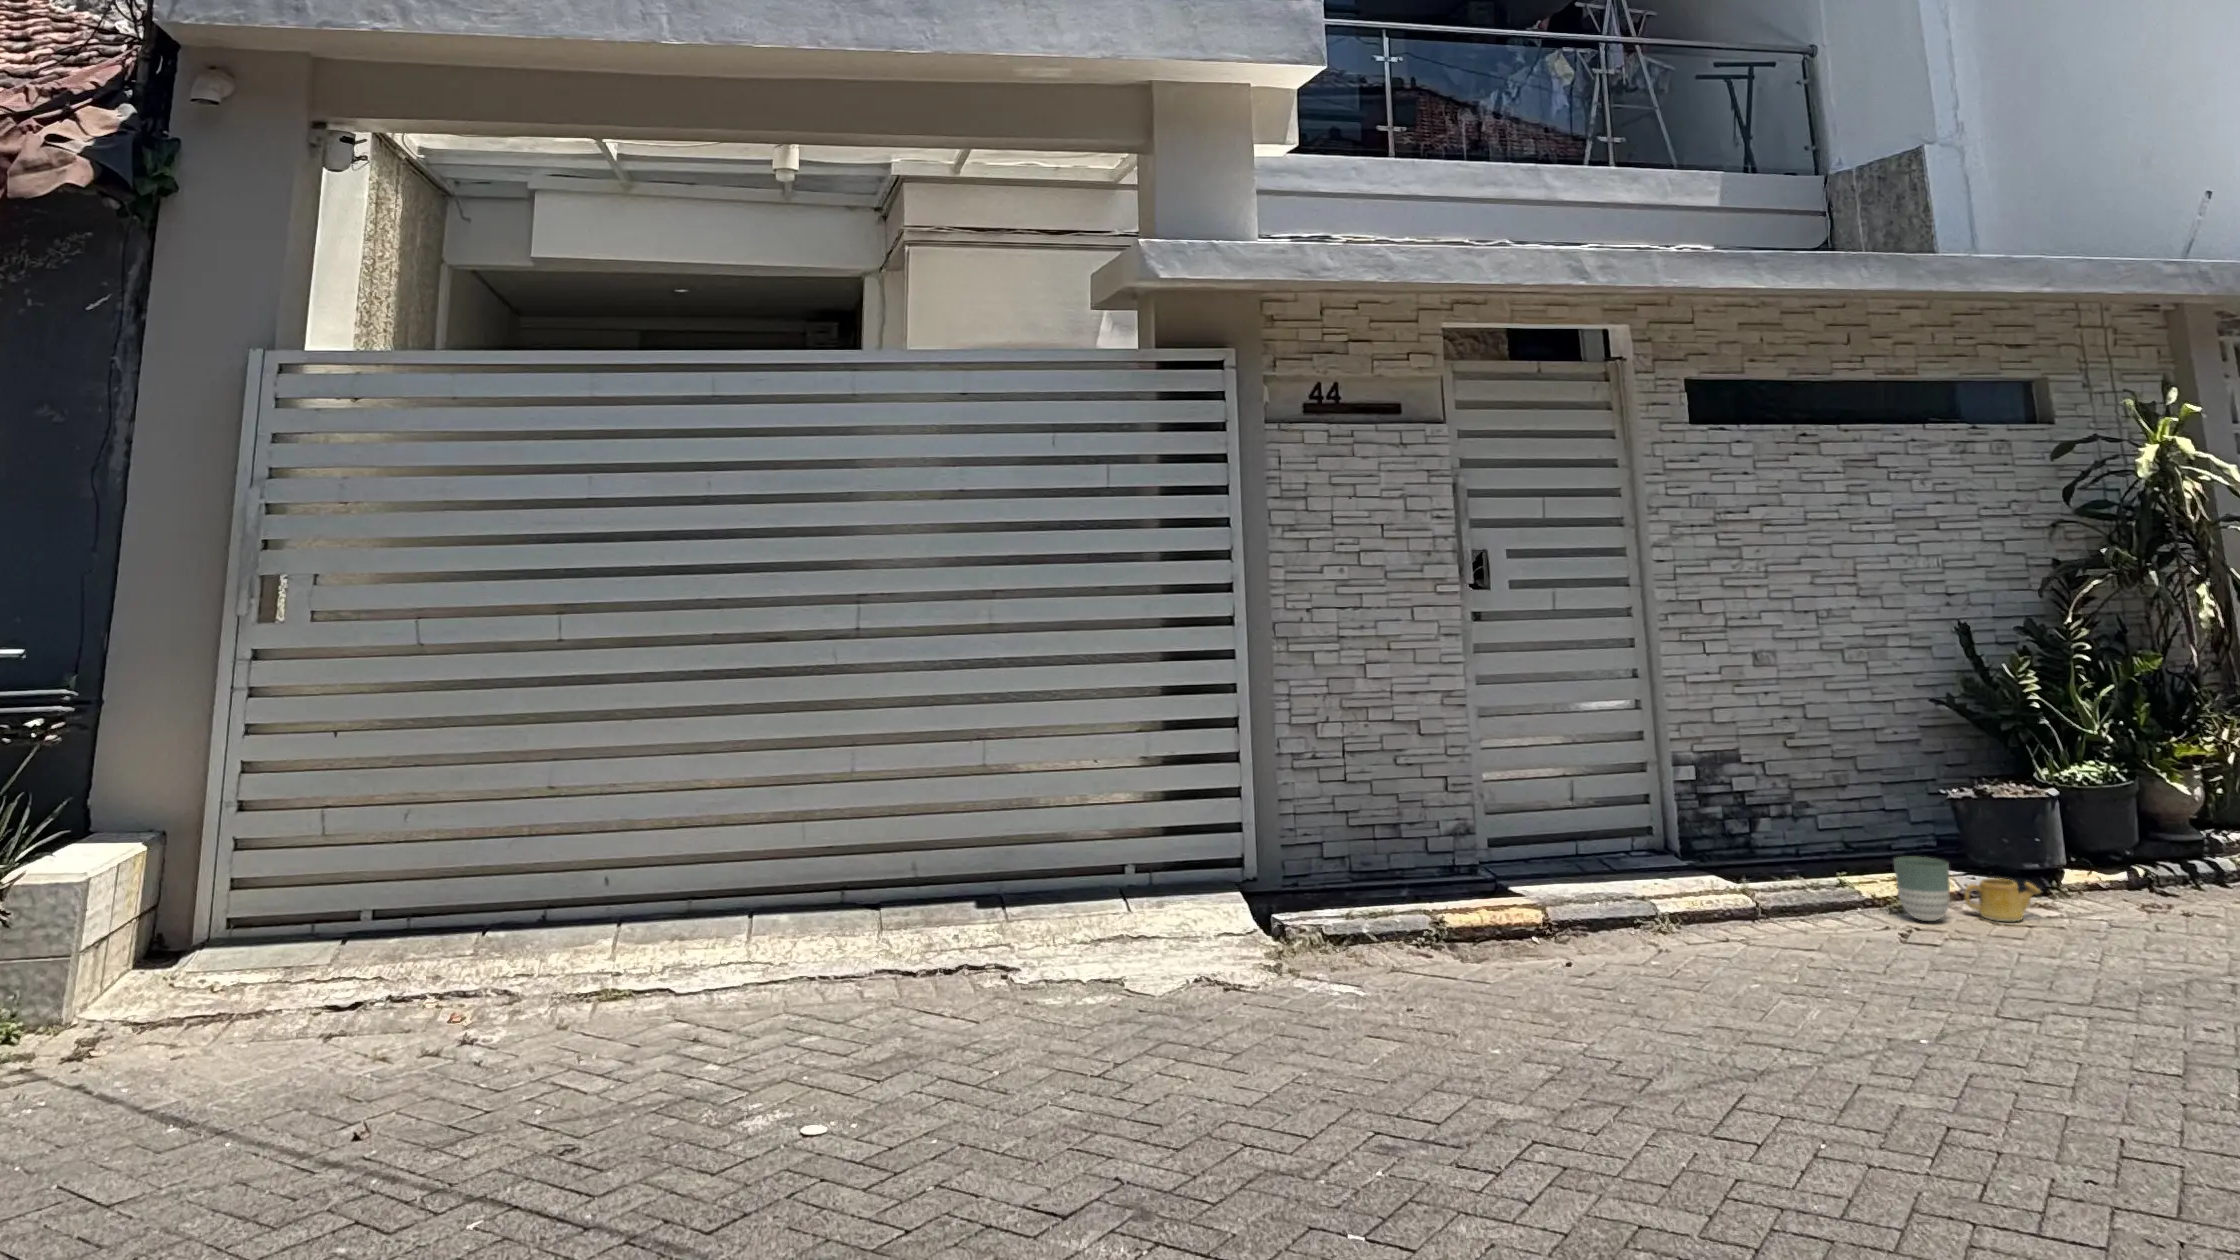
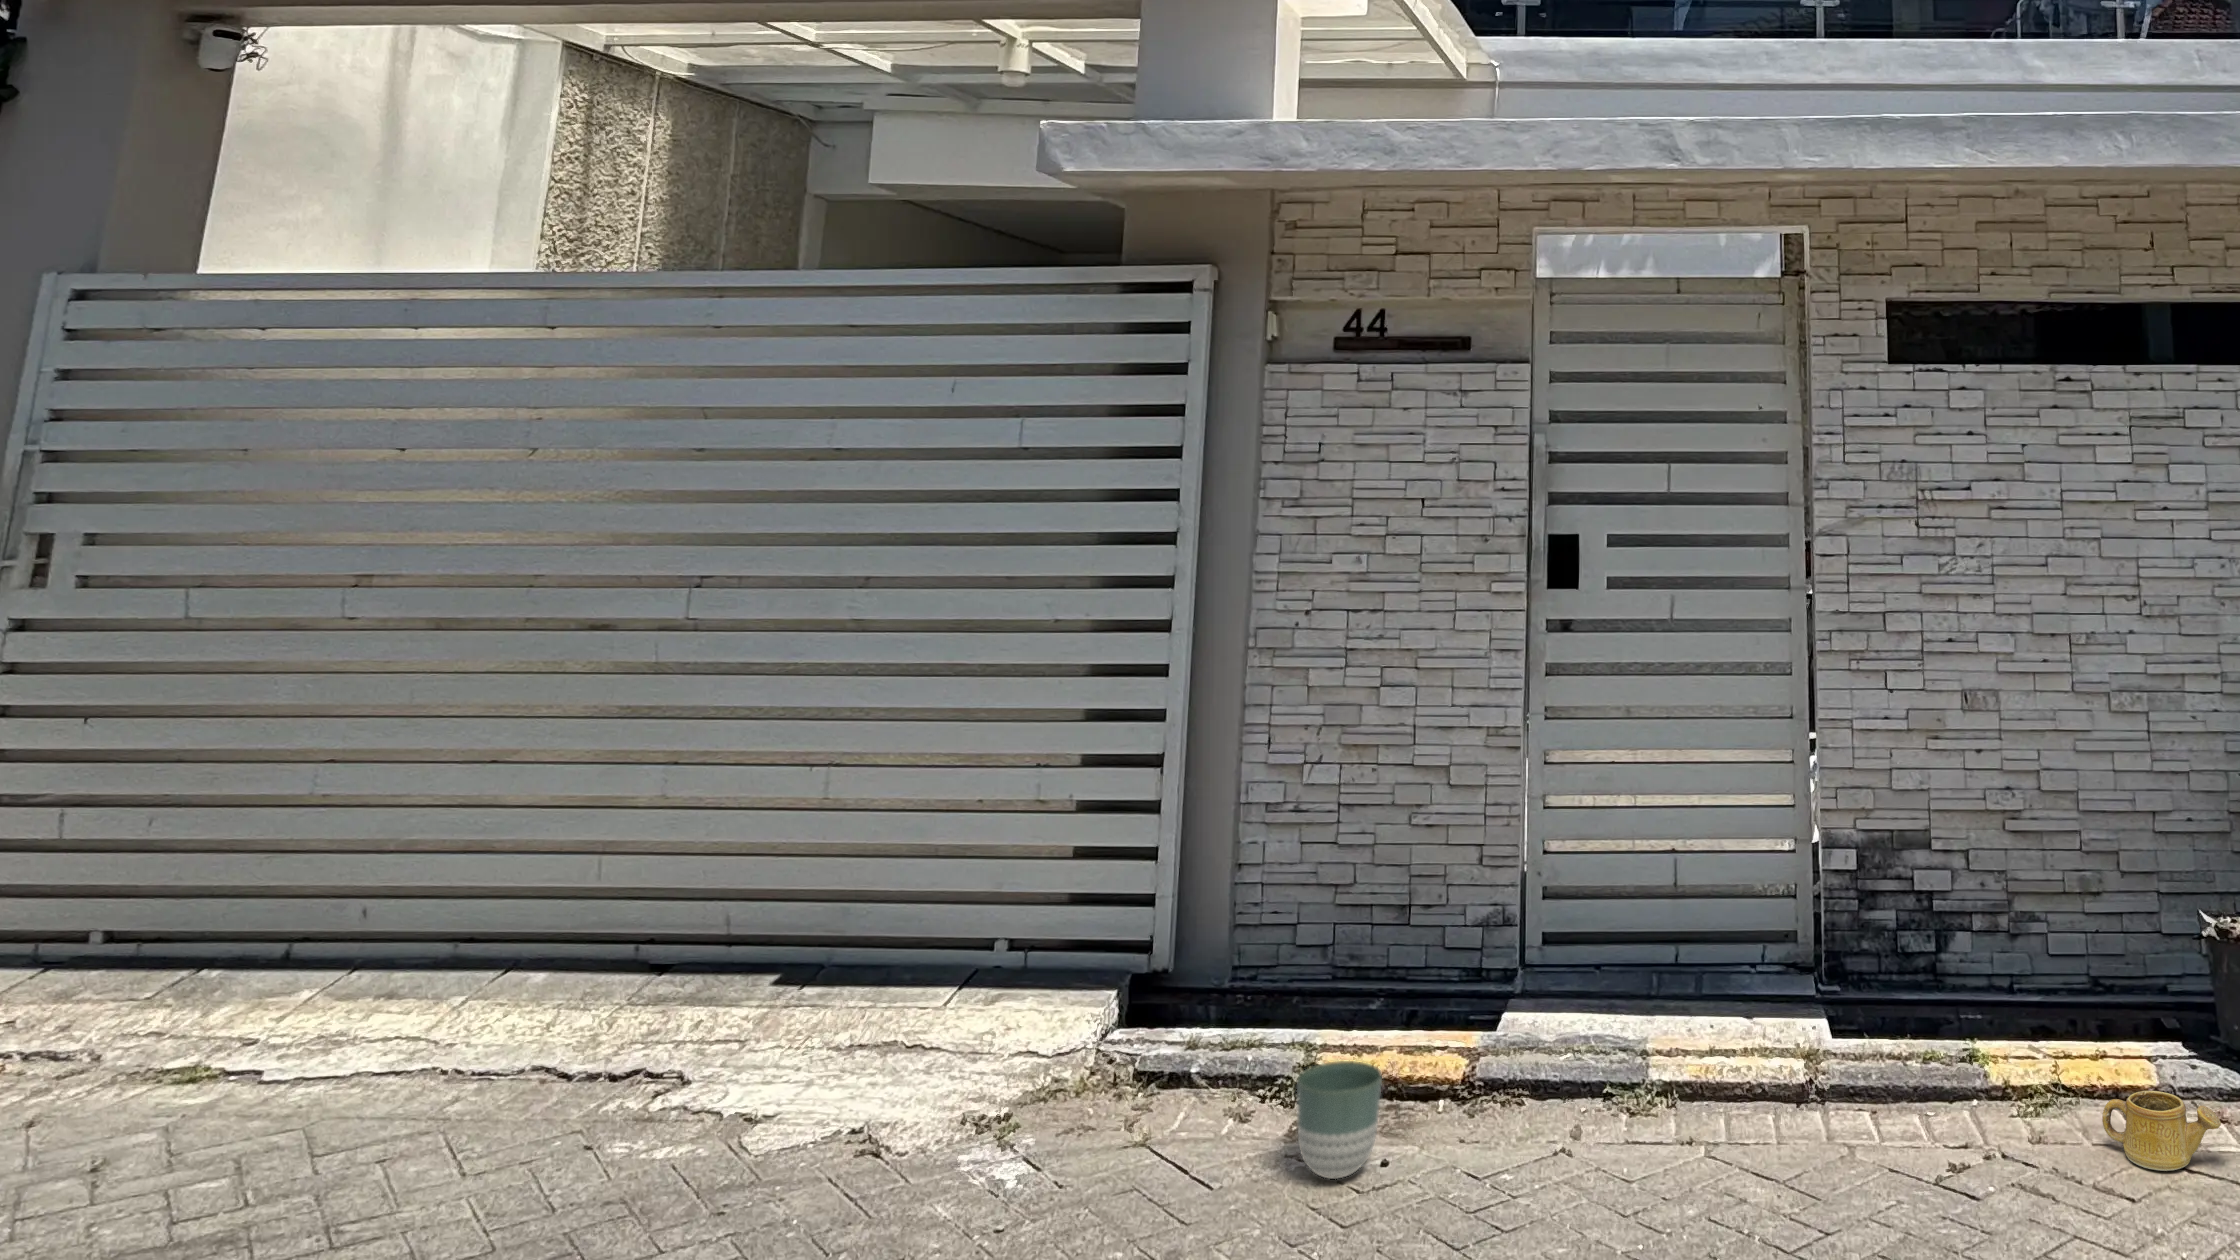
planter: present [1894,857,1950,921] -> present [1297,1061,1382,1179]

